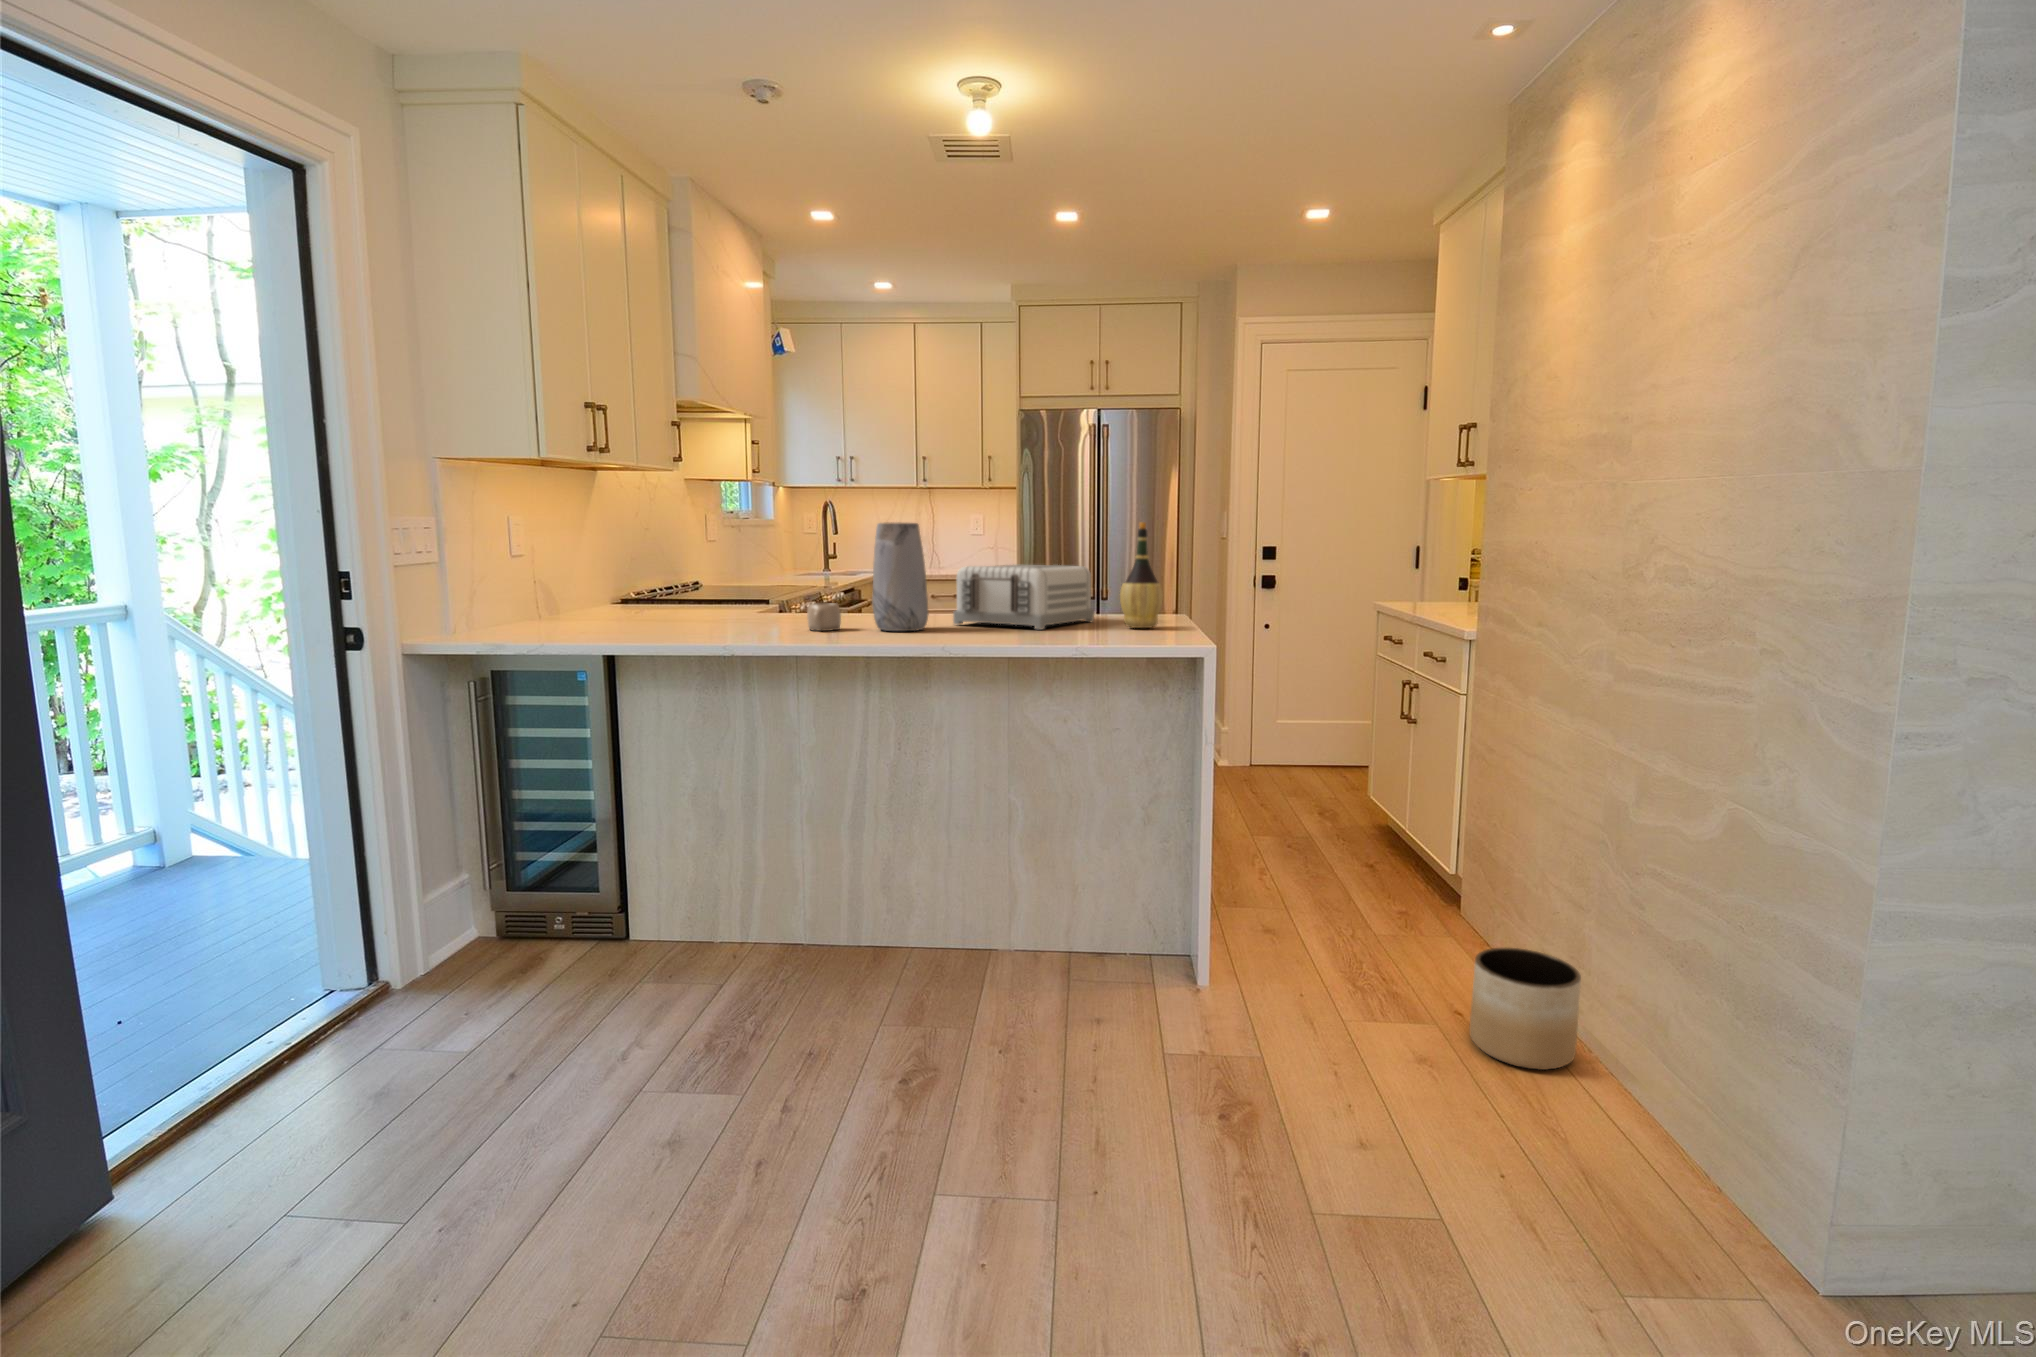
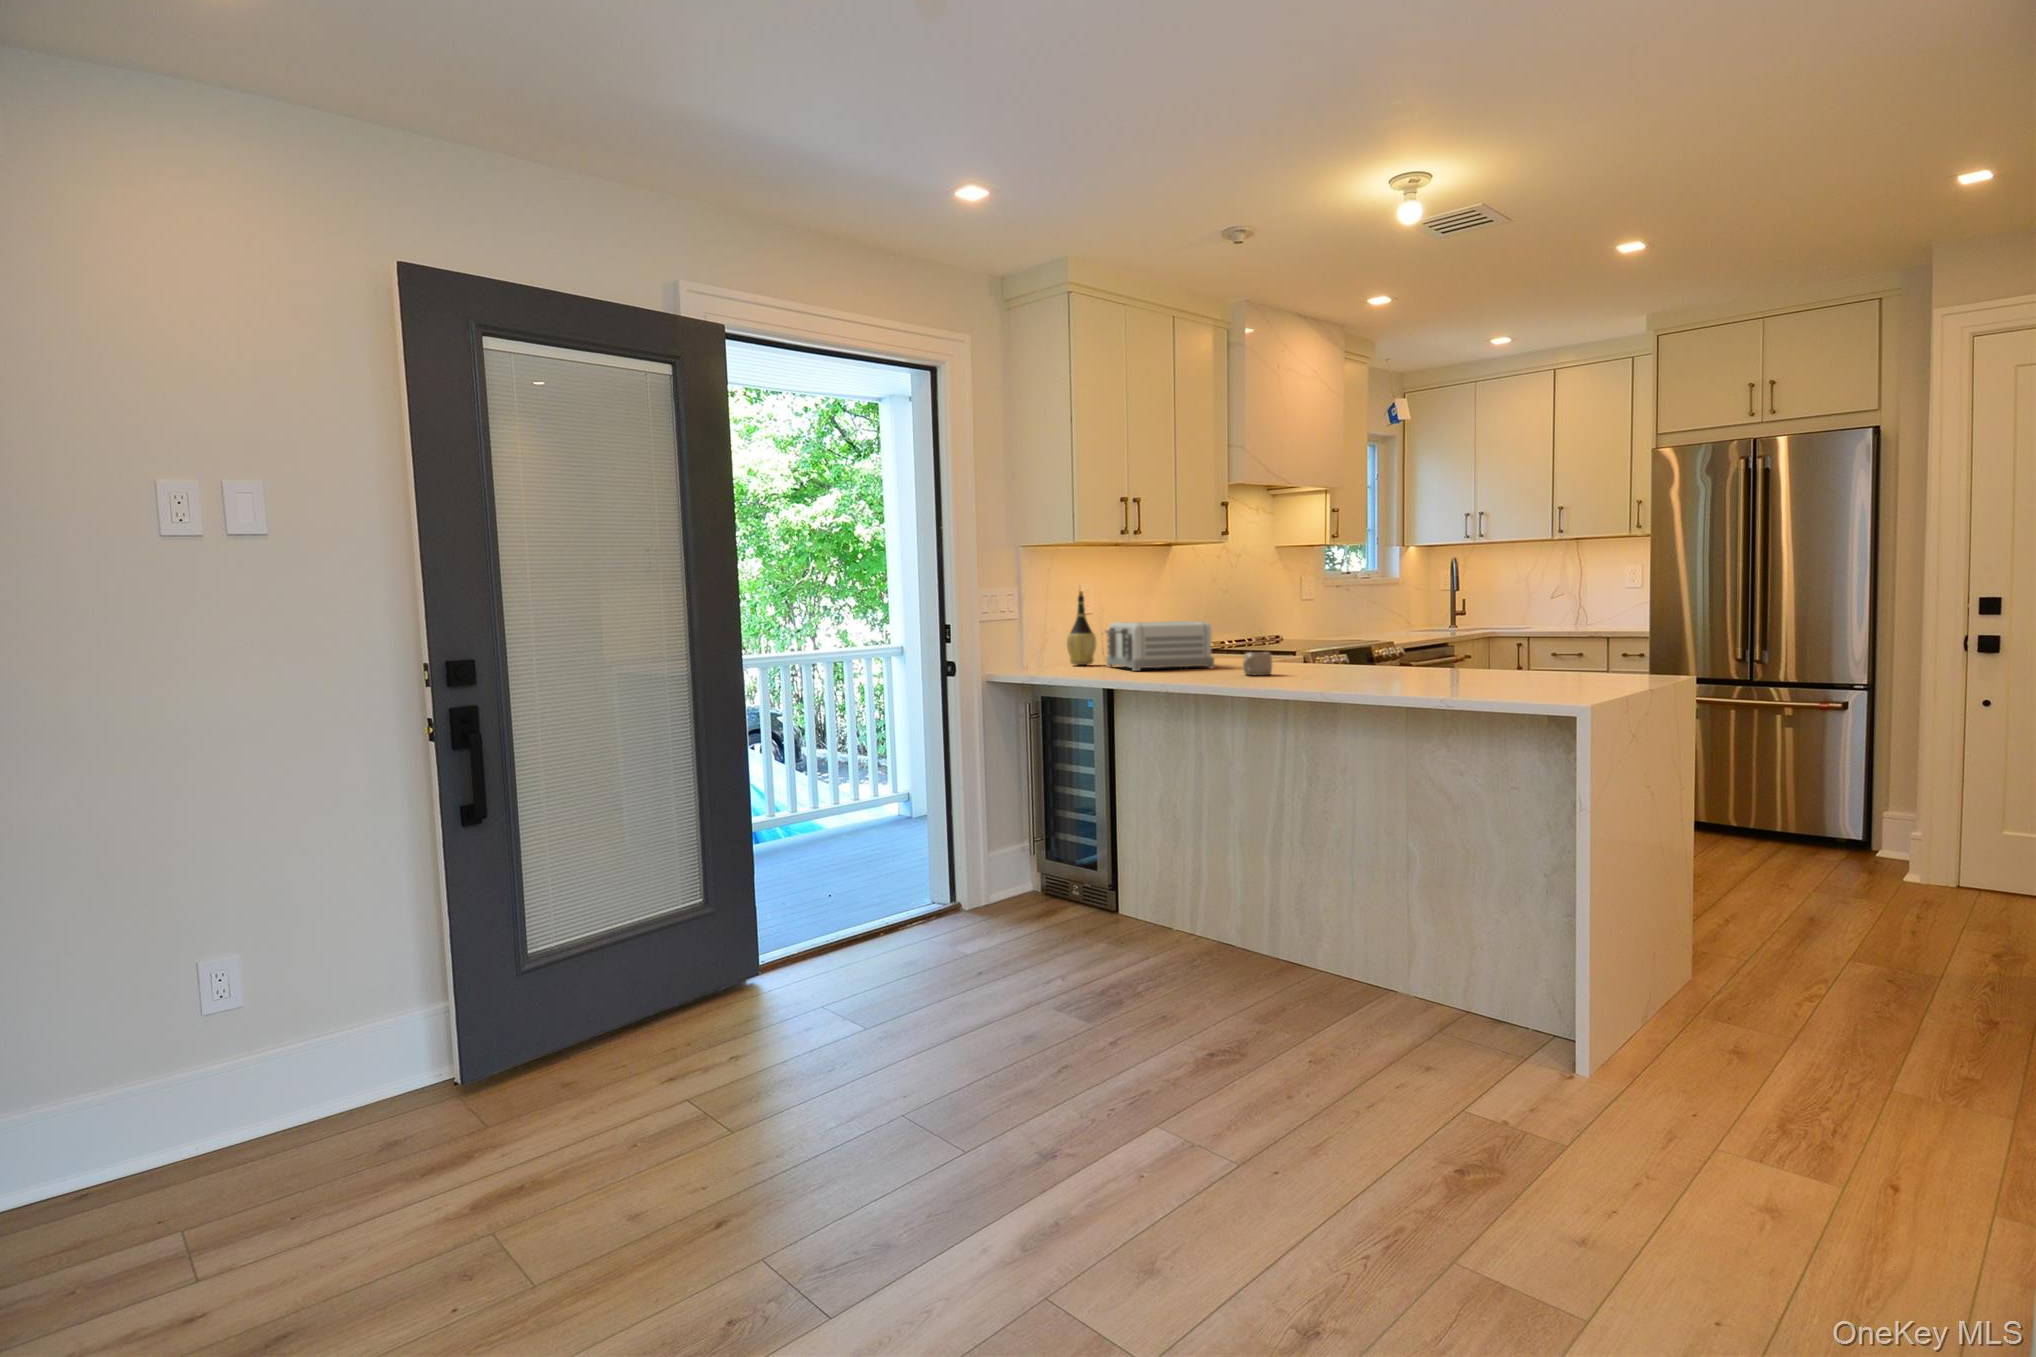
wine bottle: present [1120,522,1163,628] -> present [1067,591,1096,665]
vase: present [872,523,929,631] -> none [1292,582,1342,678]
toaster: present [953,565,1094,629] -> present [1106,621,1214,671]
planter: present [1470,948,1581,1070] -> none [1853,1108,2024,1282]

